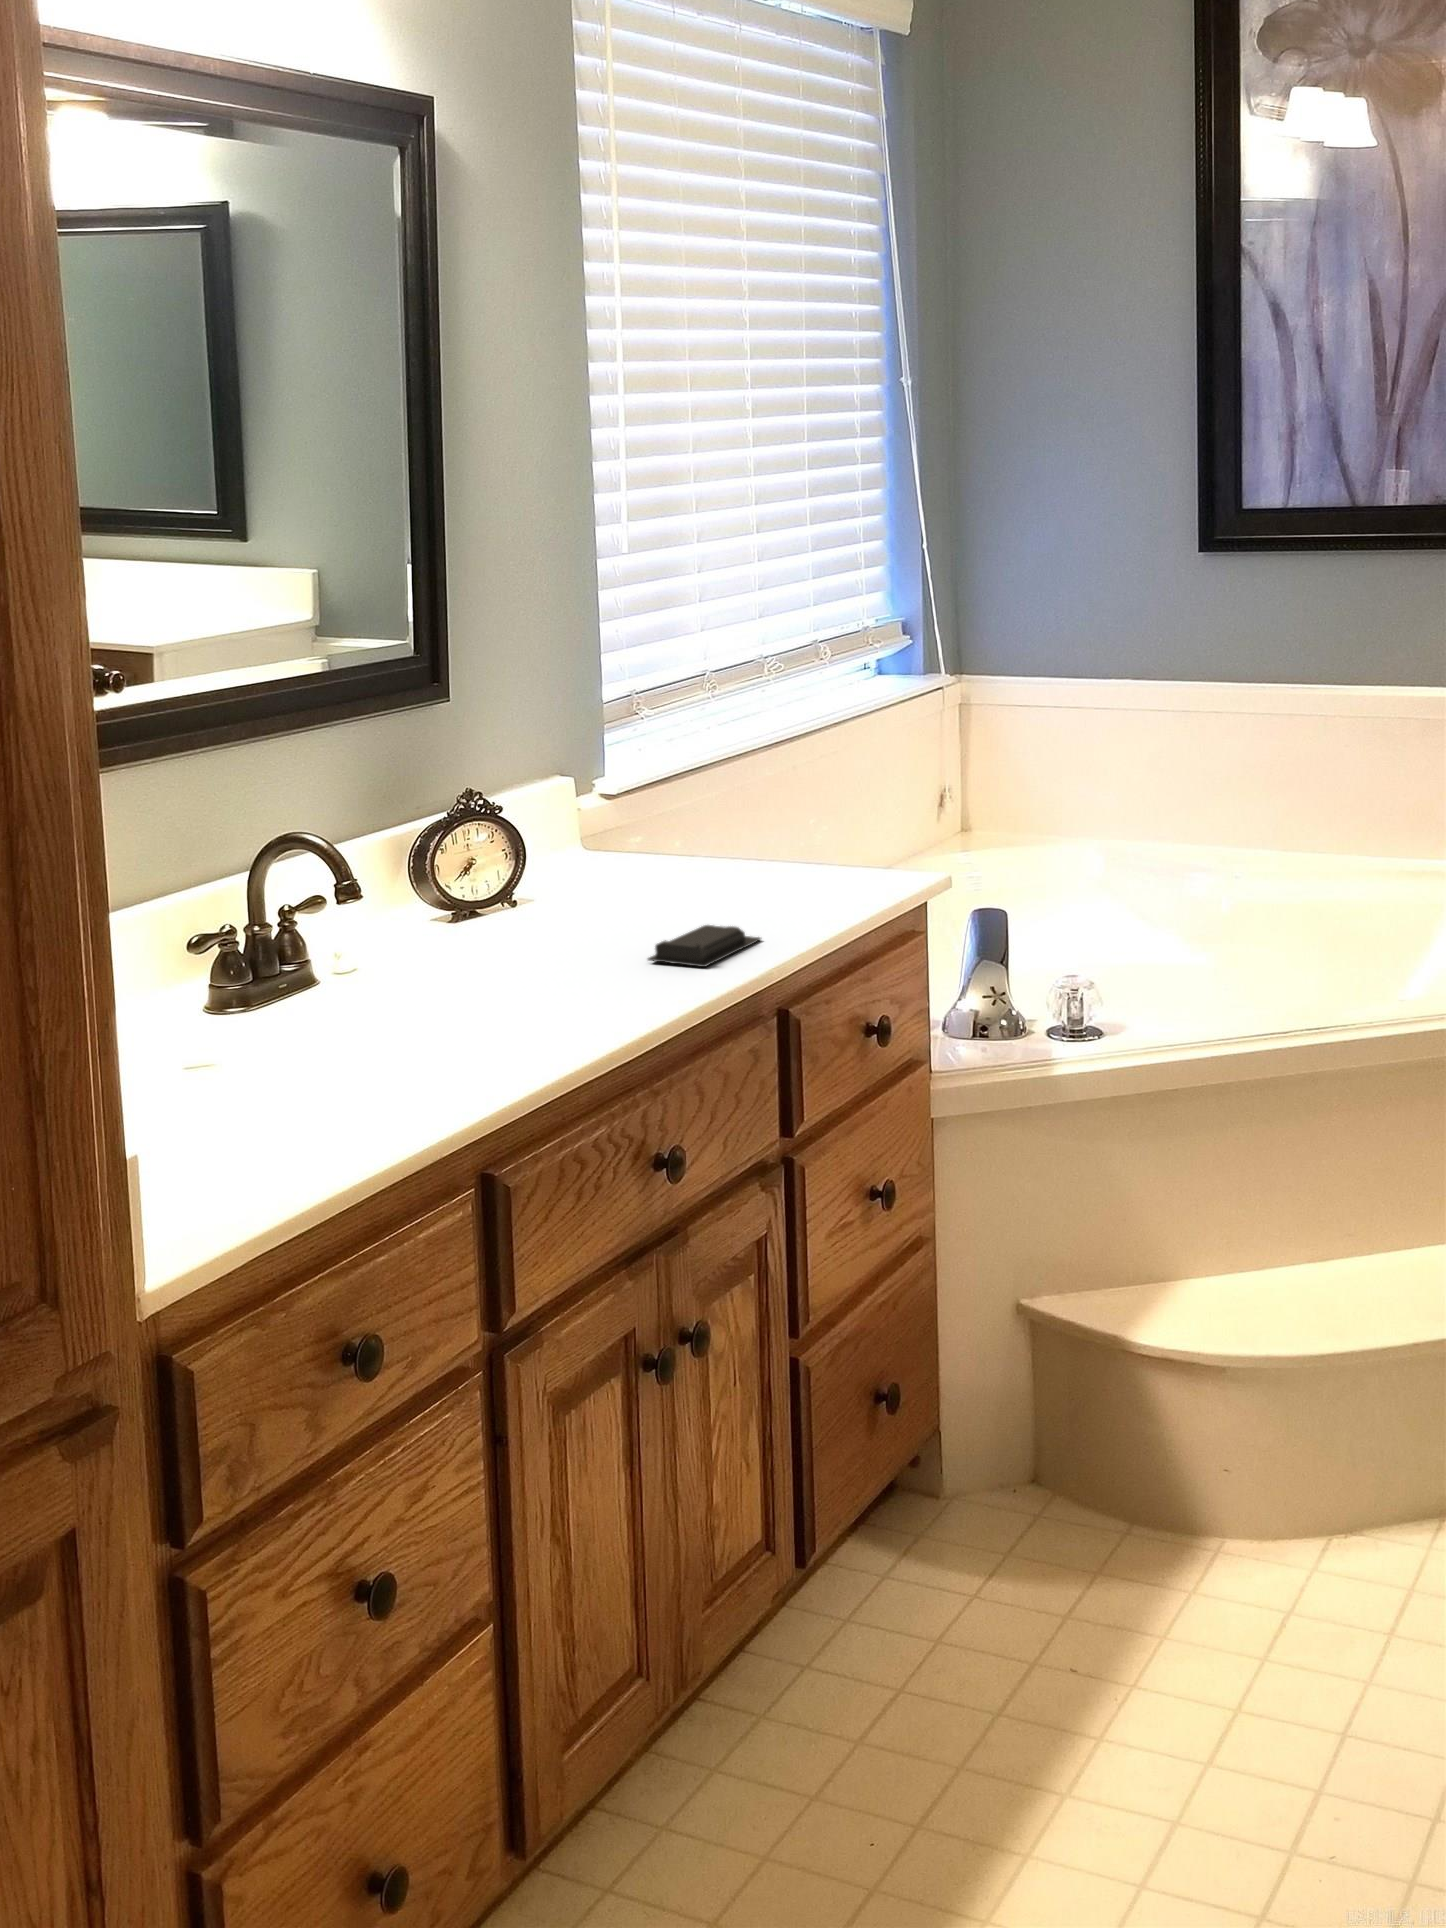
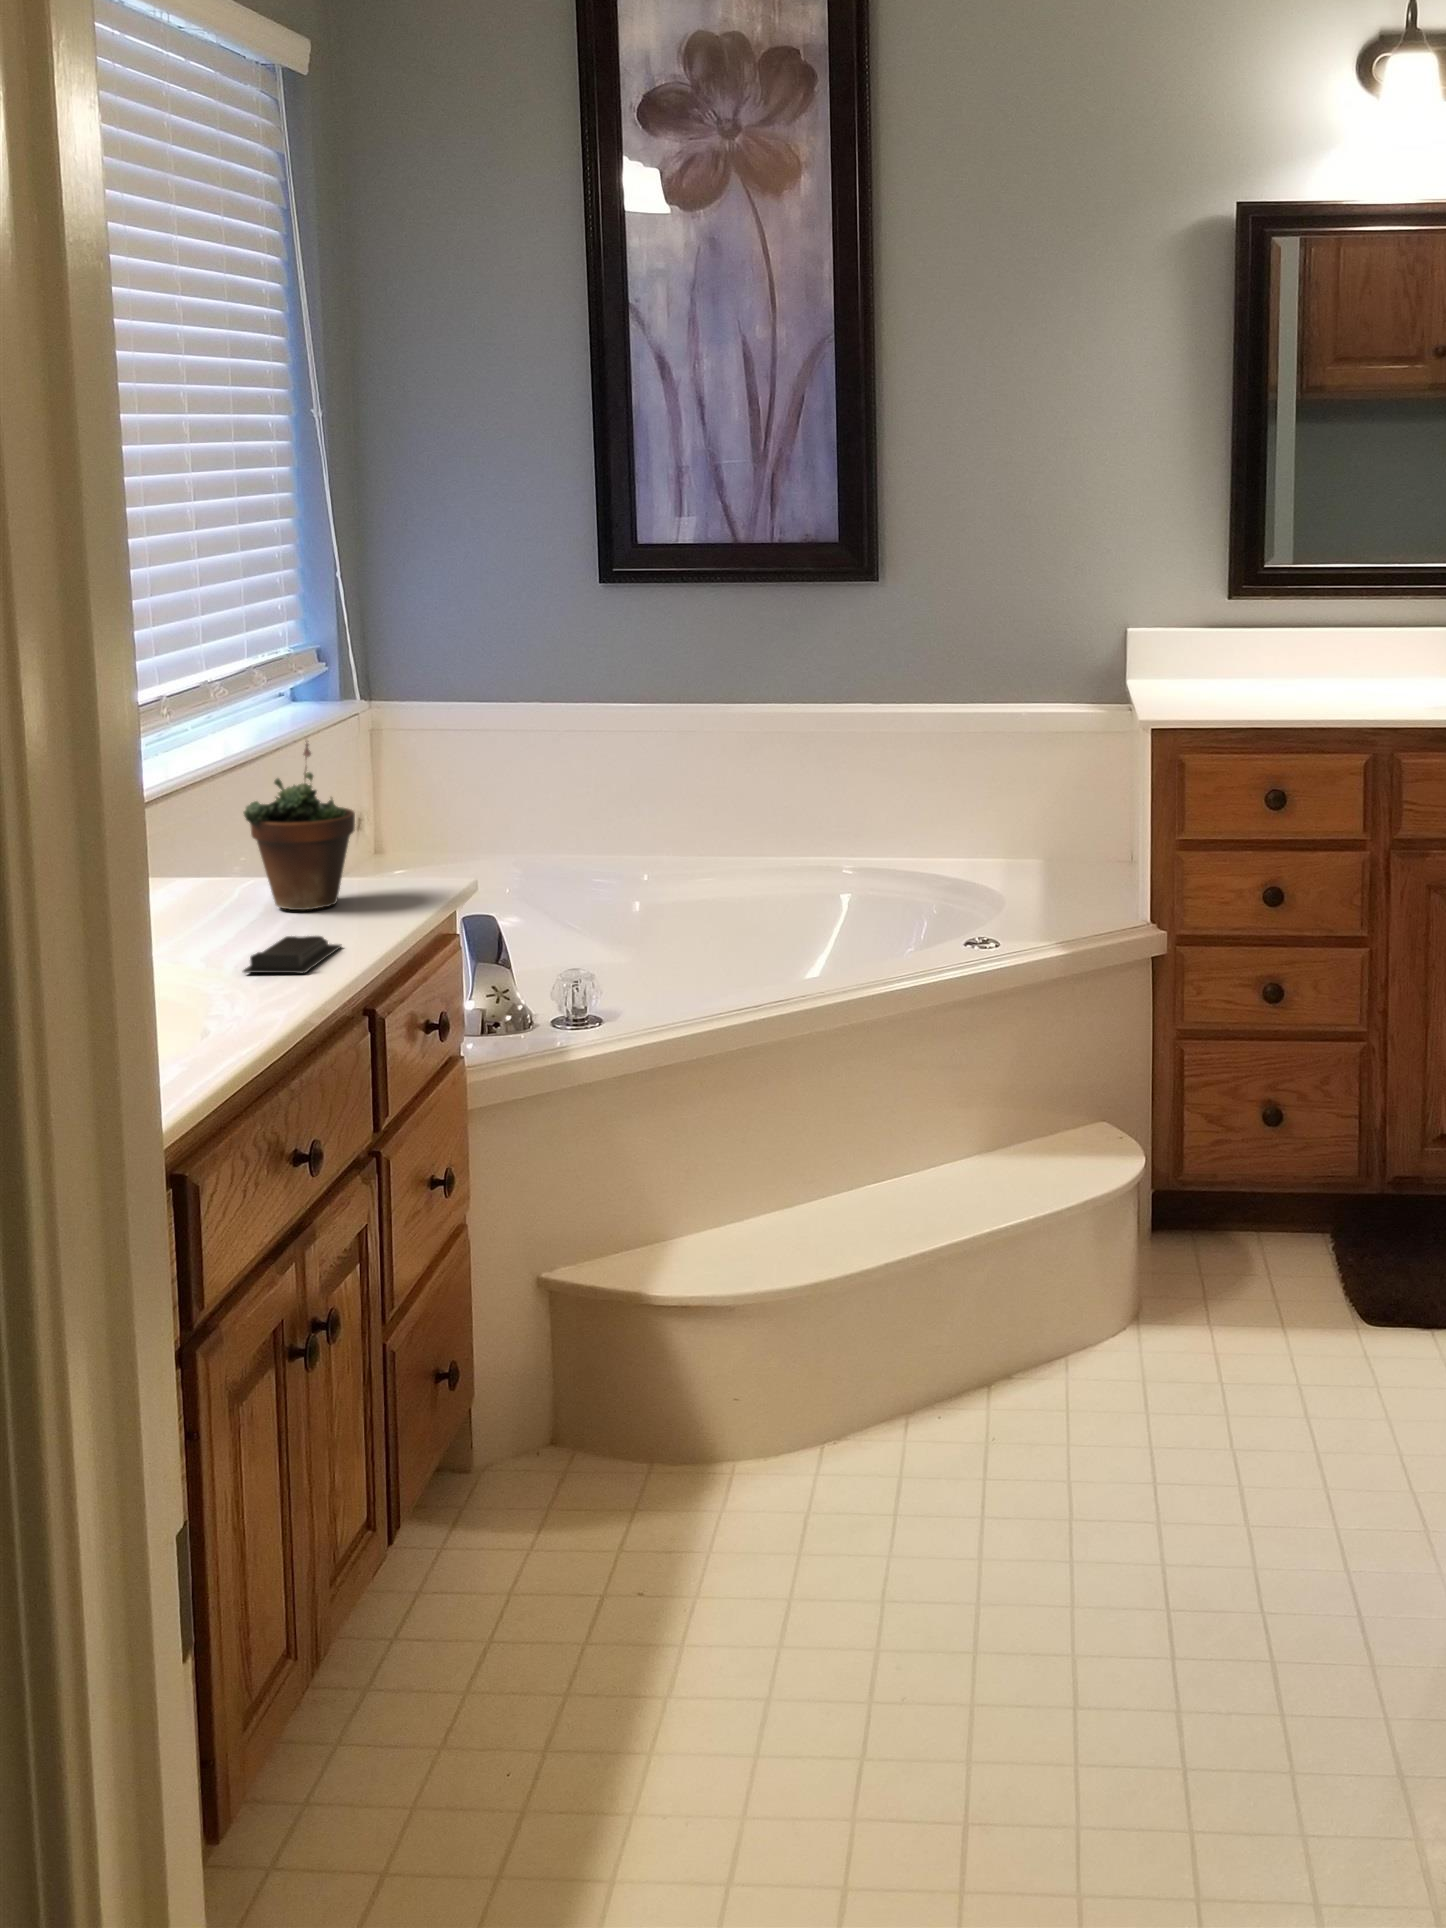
succulent plant: none [695,719,811,896] -> present [243,743,355,910]

